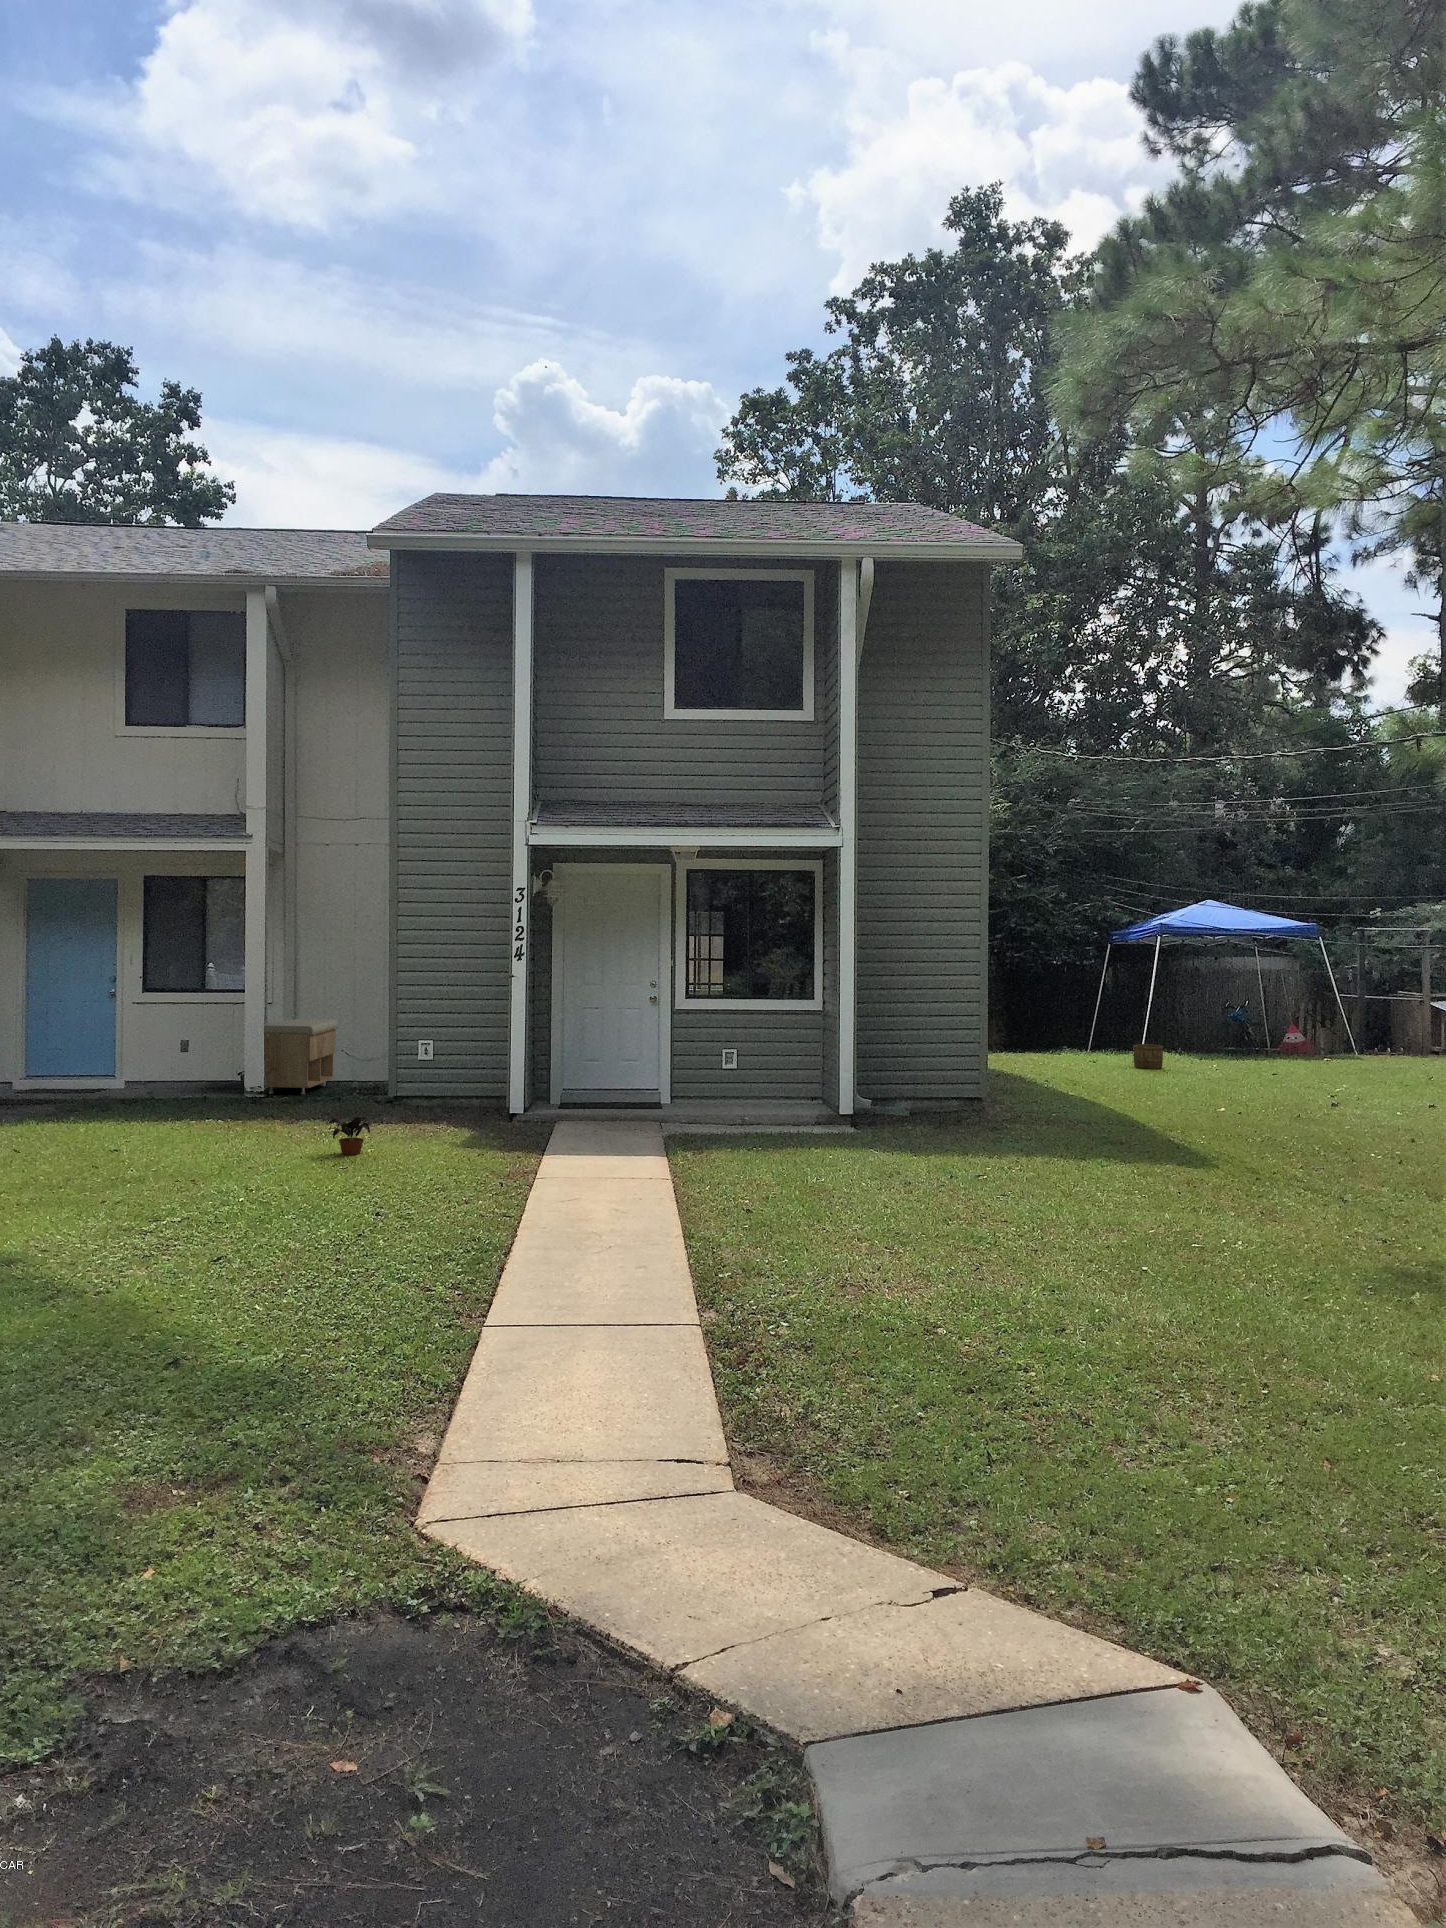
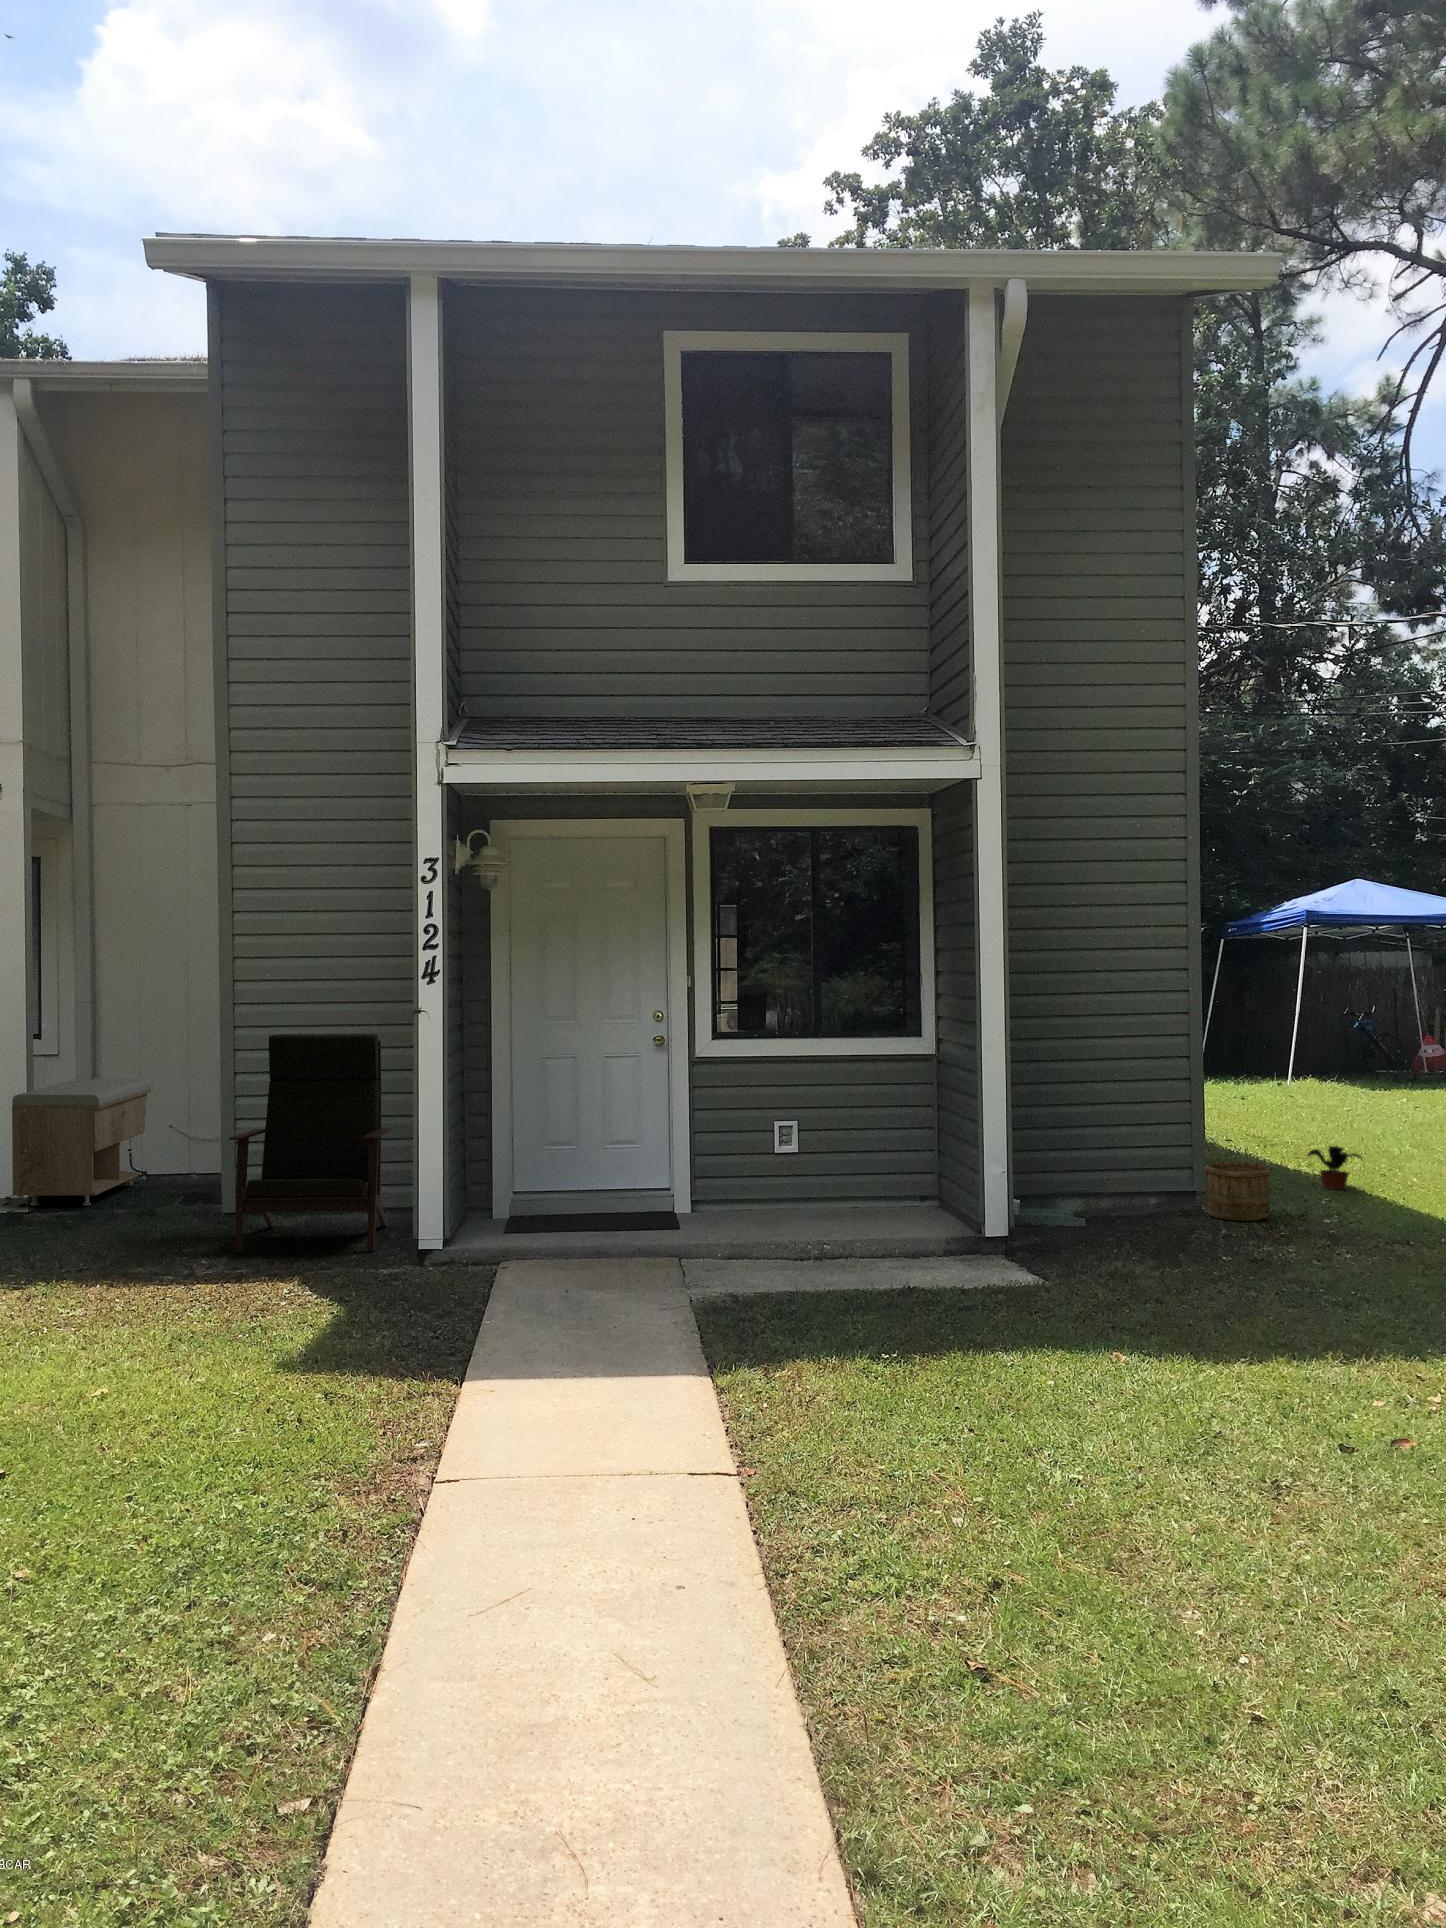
lounge chair: none [401,990,493,1116] -> present [229,1034,392,1253]
wooden bucket: present [1133,1044,1164,1069] -> present [1204,1161,1272,1221]
potted plant: present [327,1116,372,1155] -> present [1307,1146,1362,1190]

